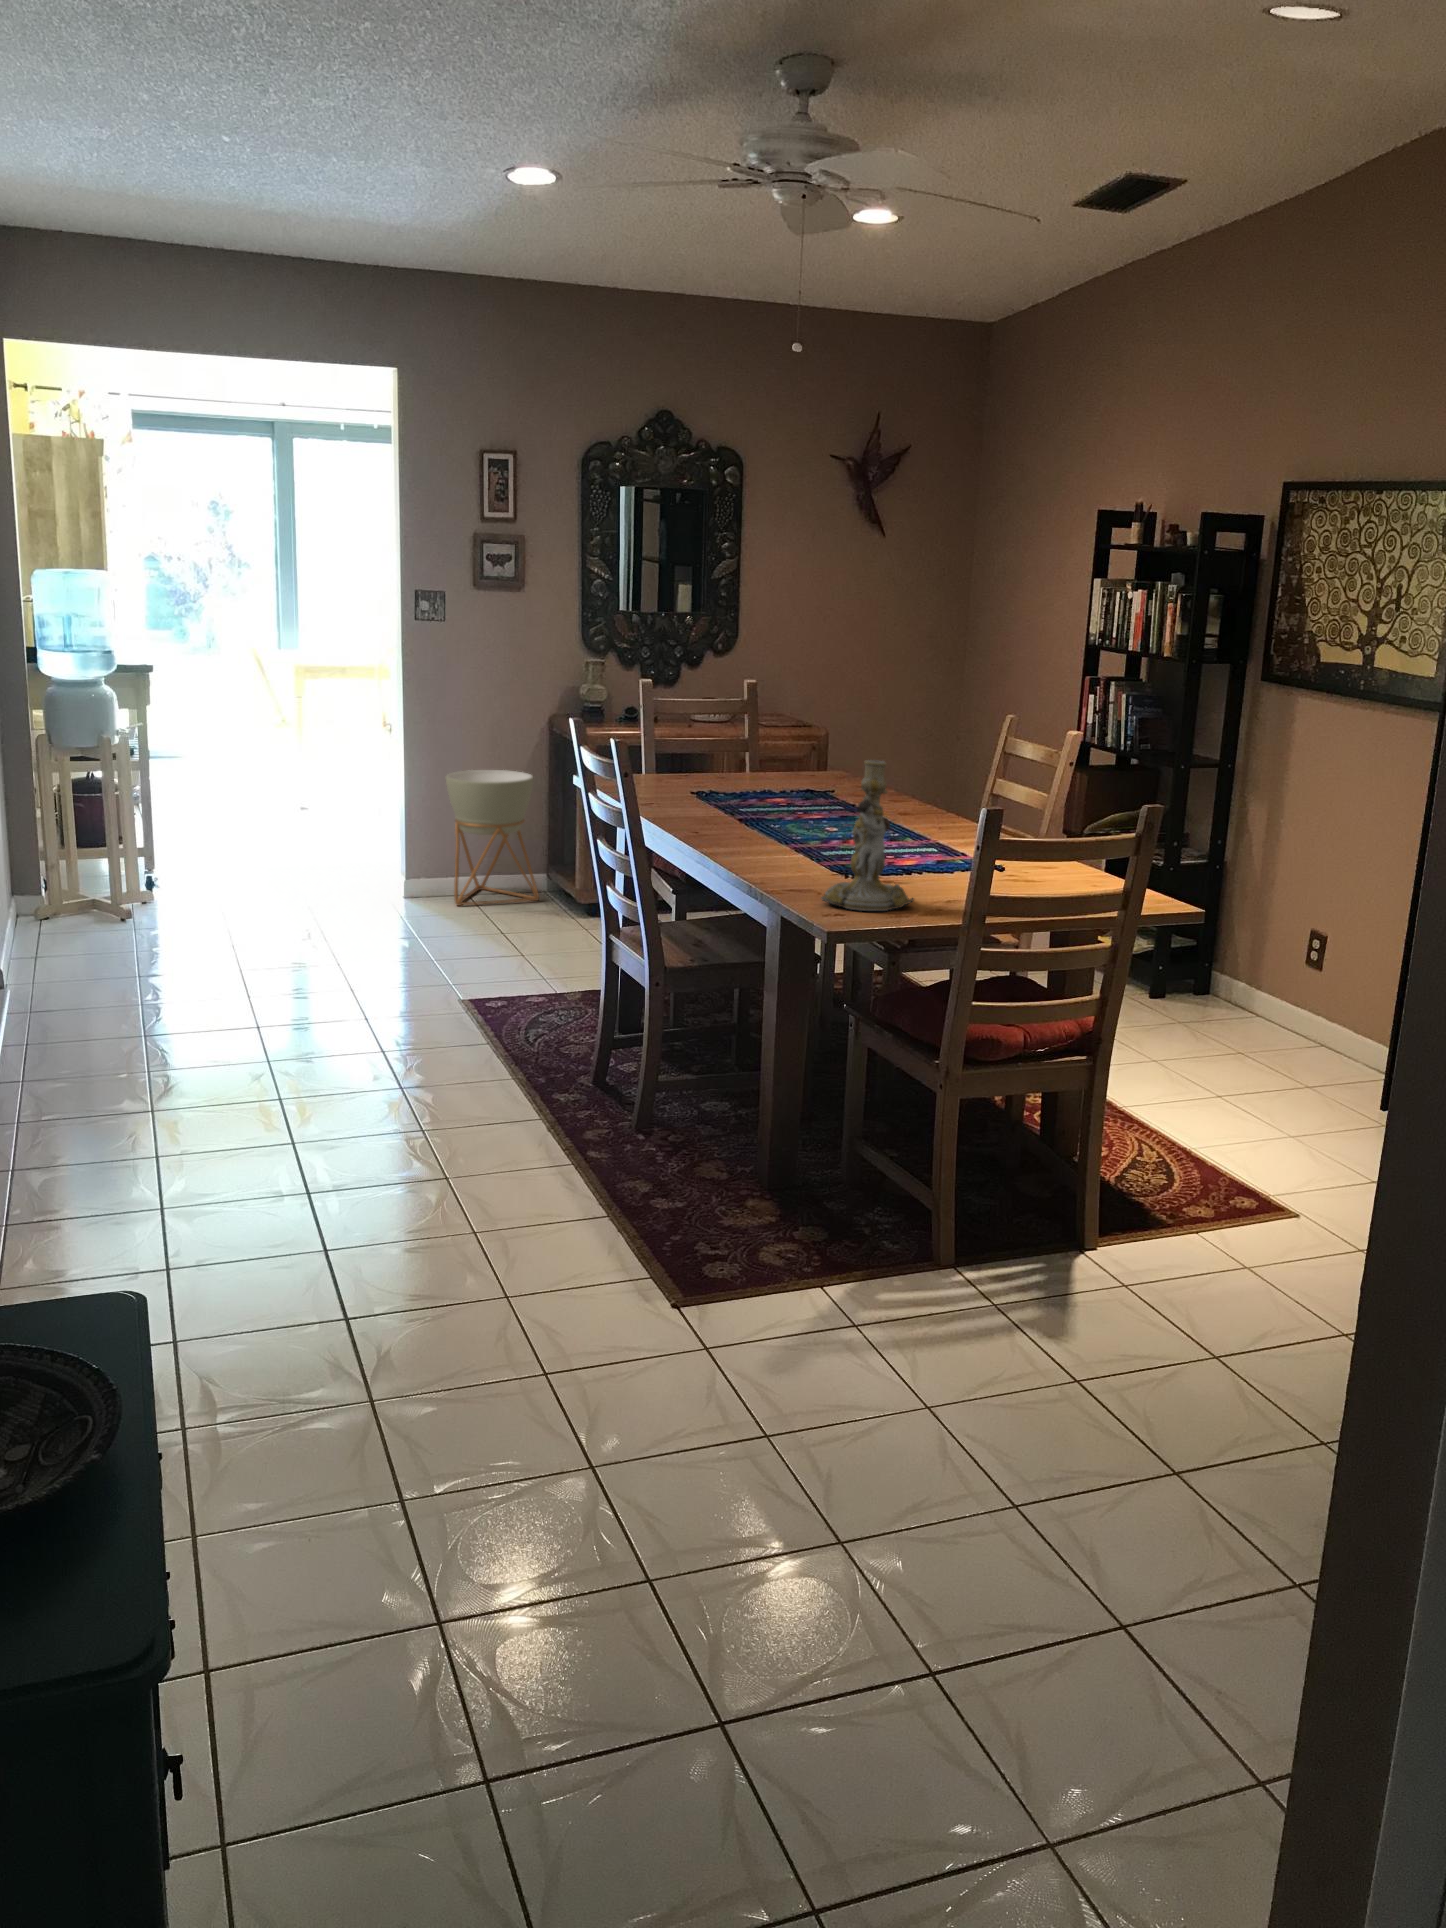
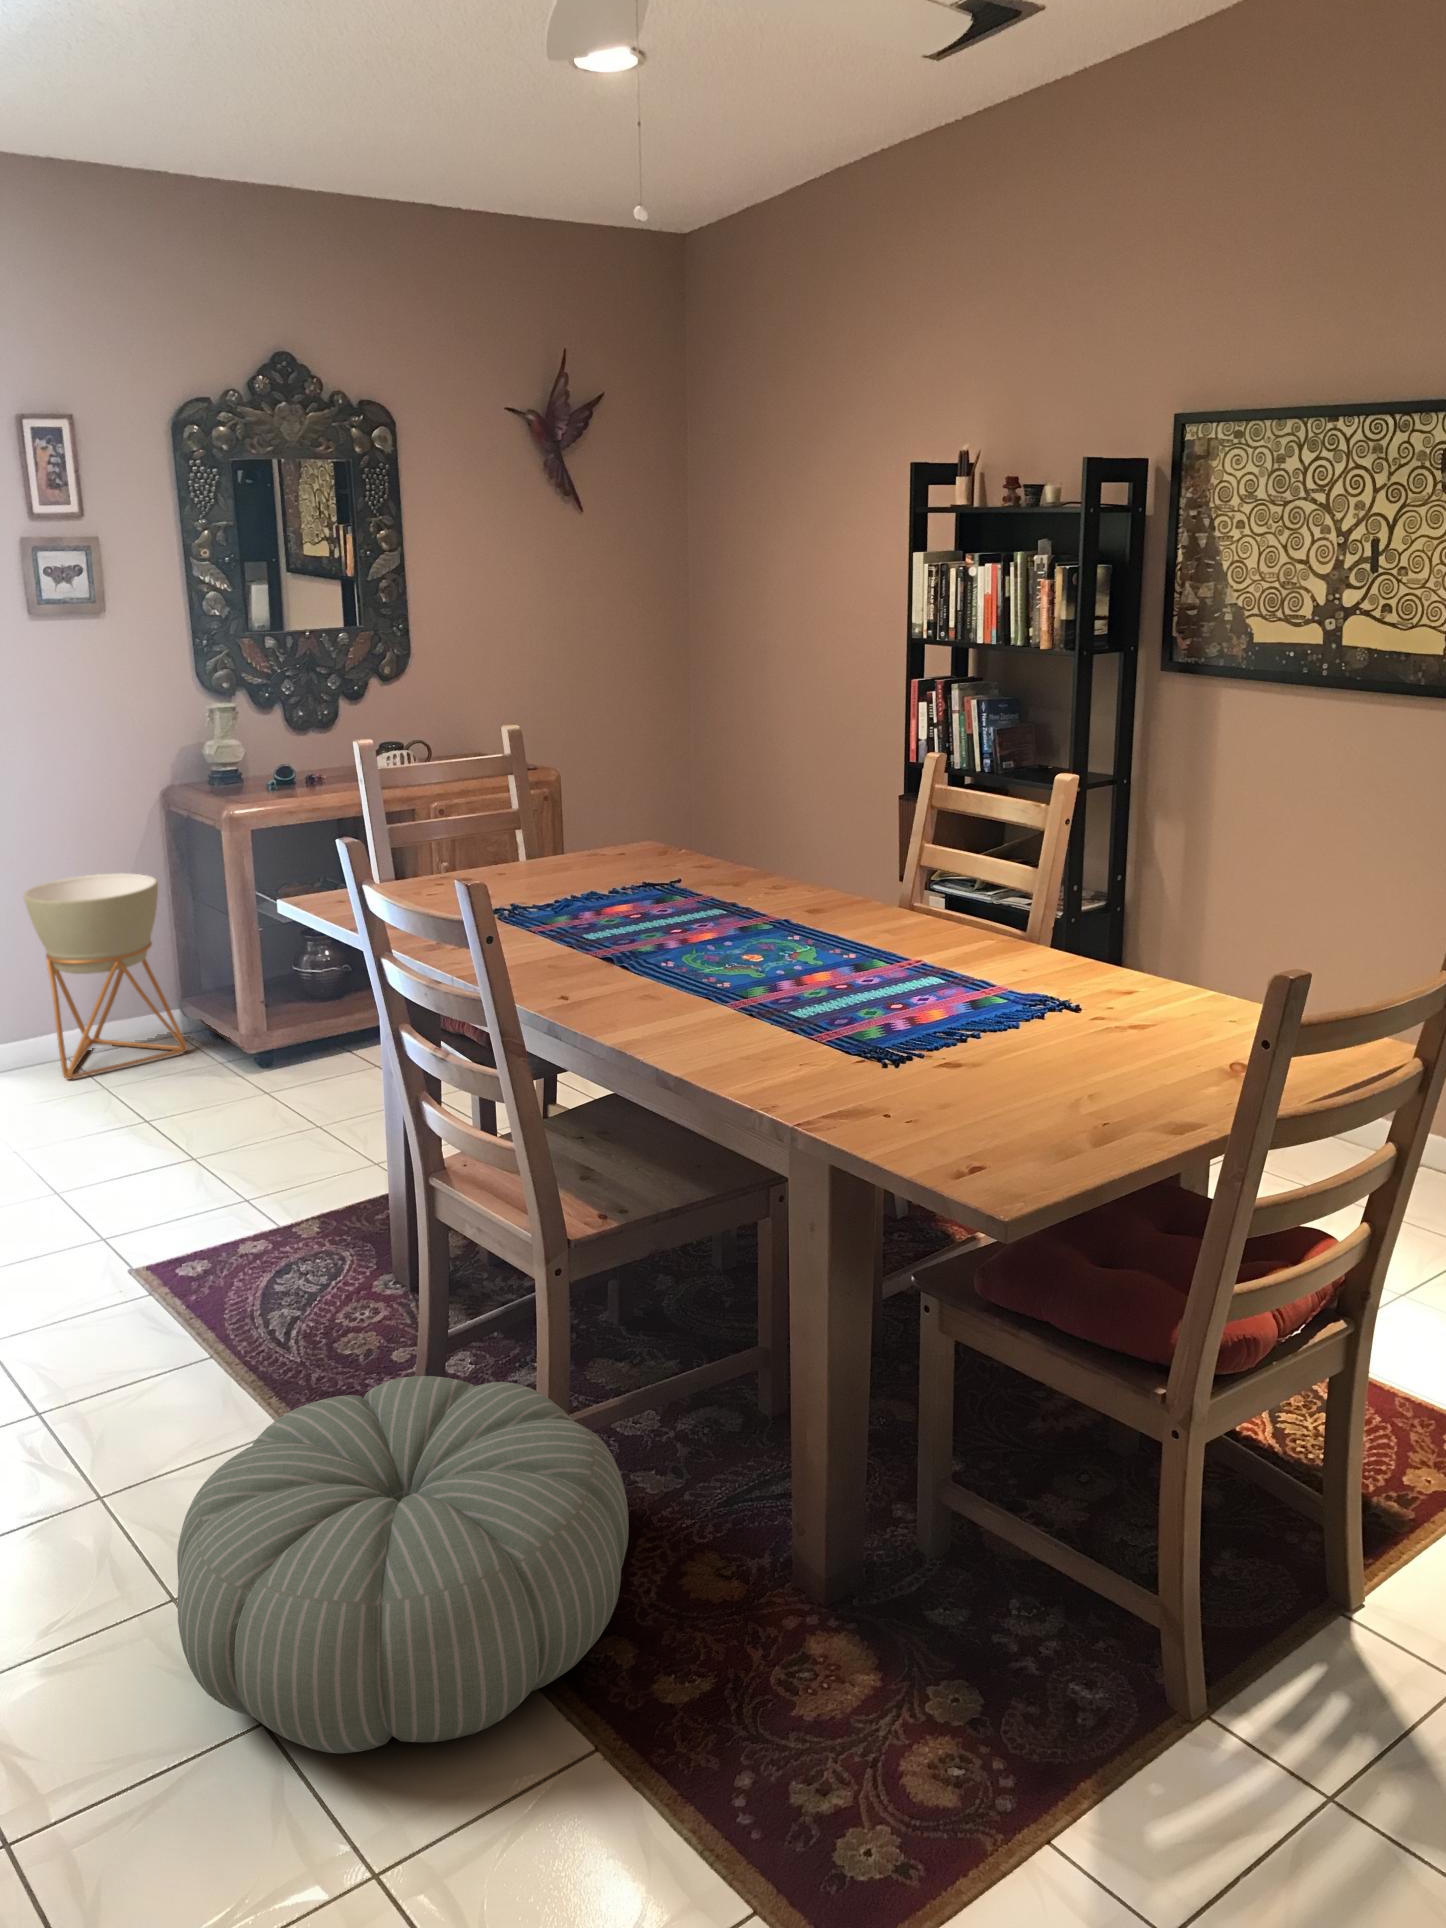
candlestick: present [821,760,914,911] -> none [897,899,1058,1162]
pouf: none [414,1035,674,1200] -> present [177,1376,629,1754]

